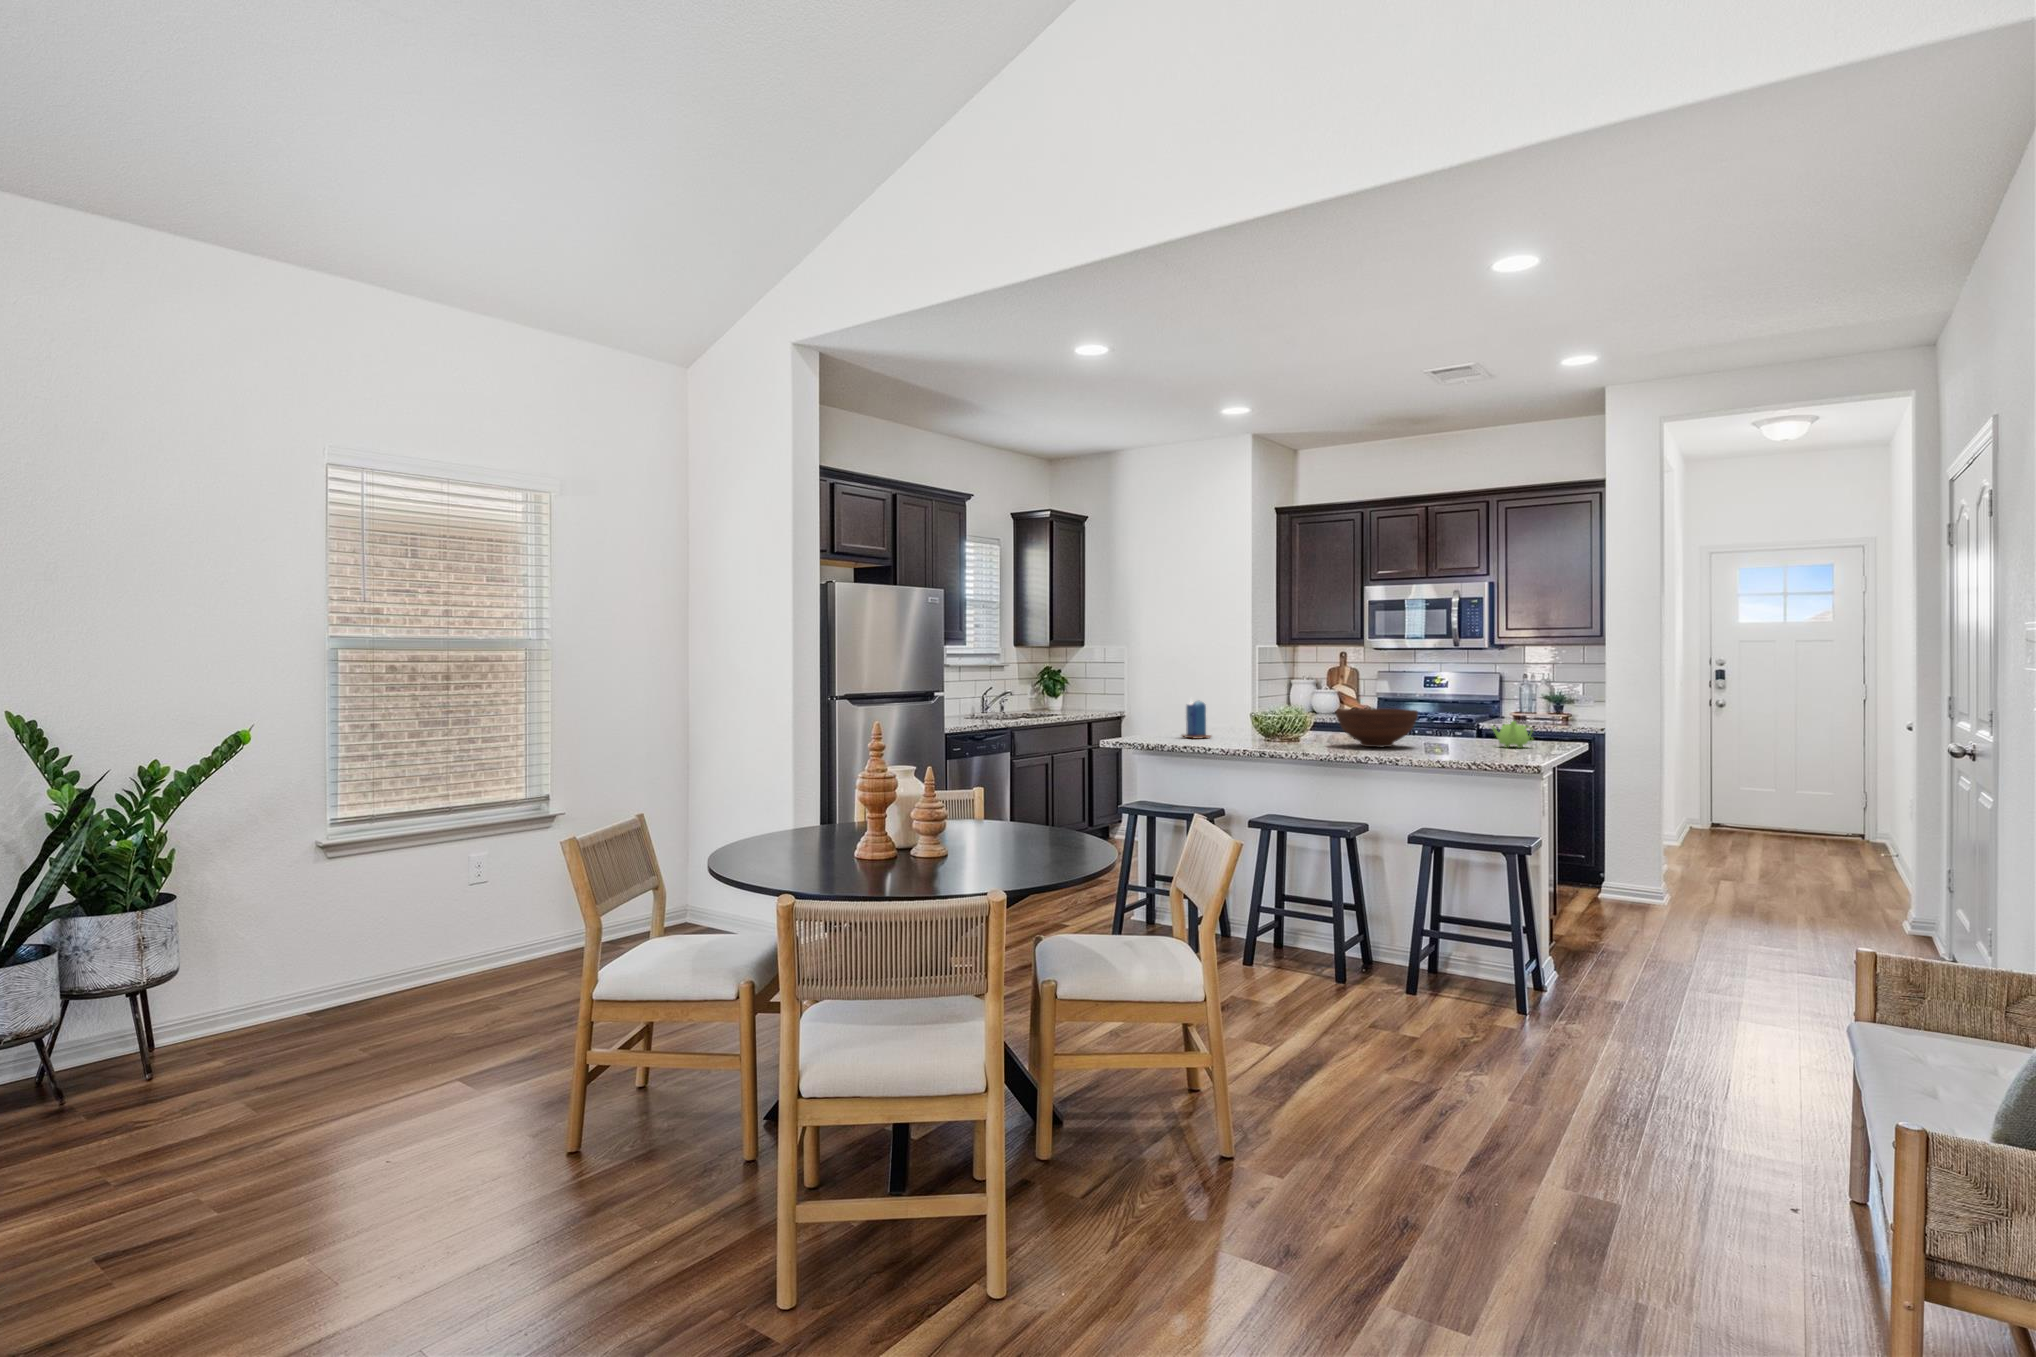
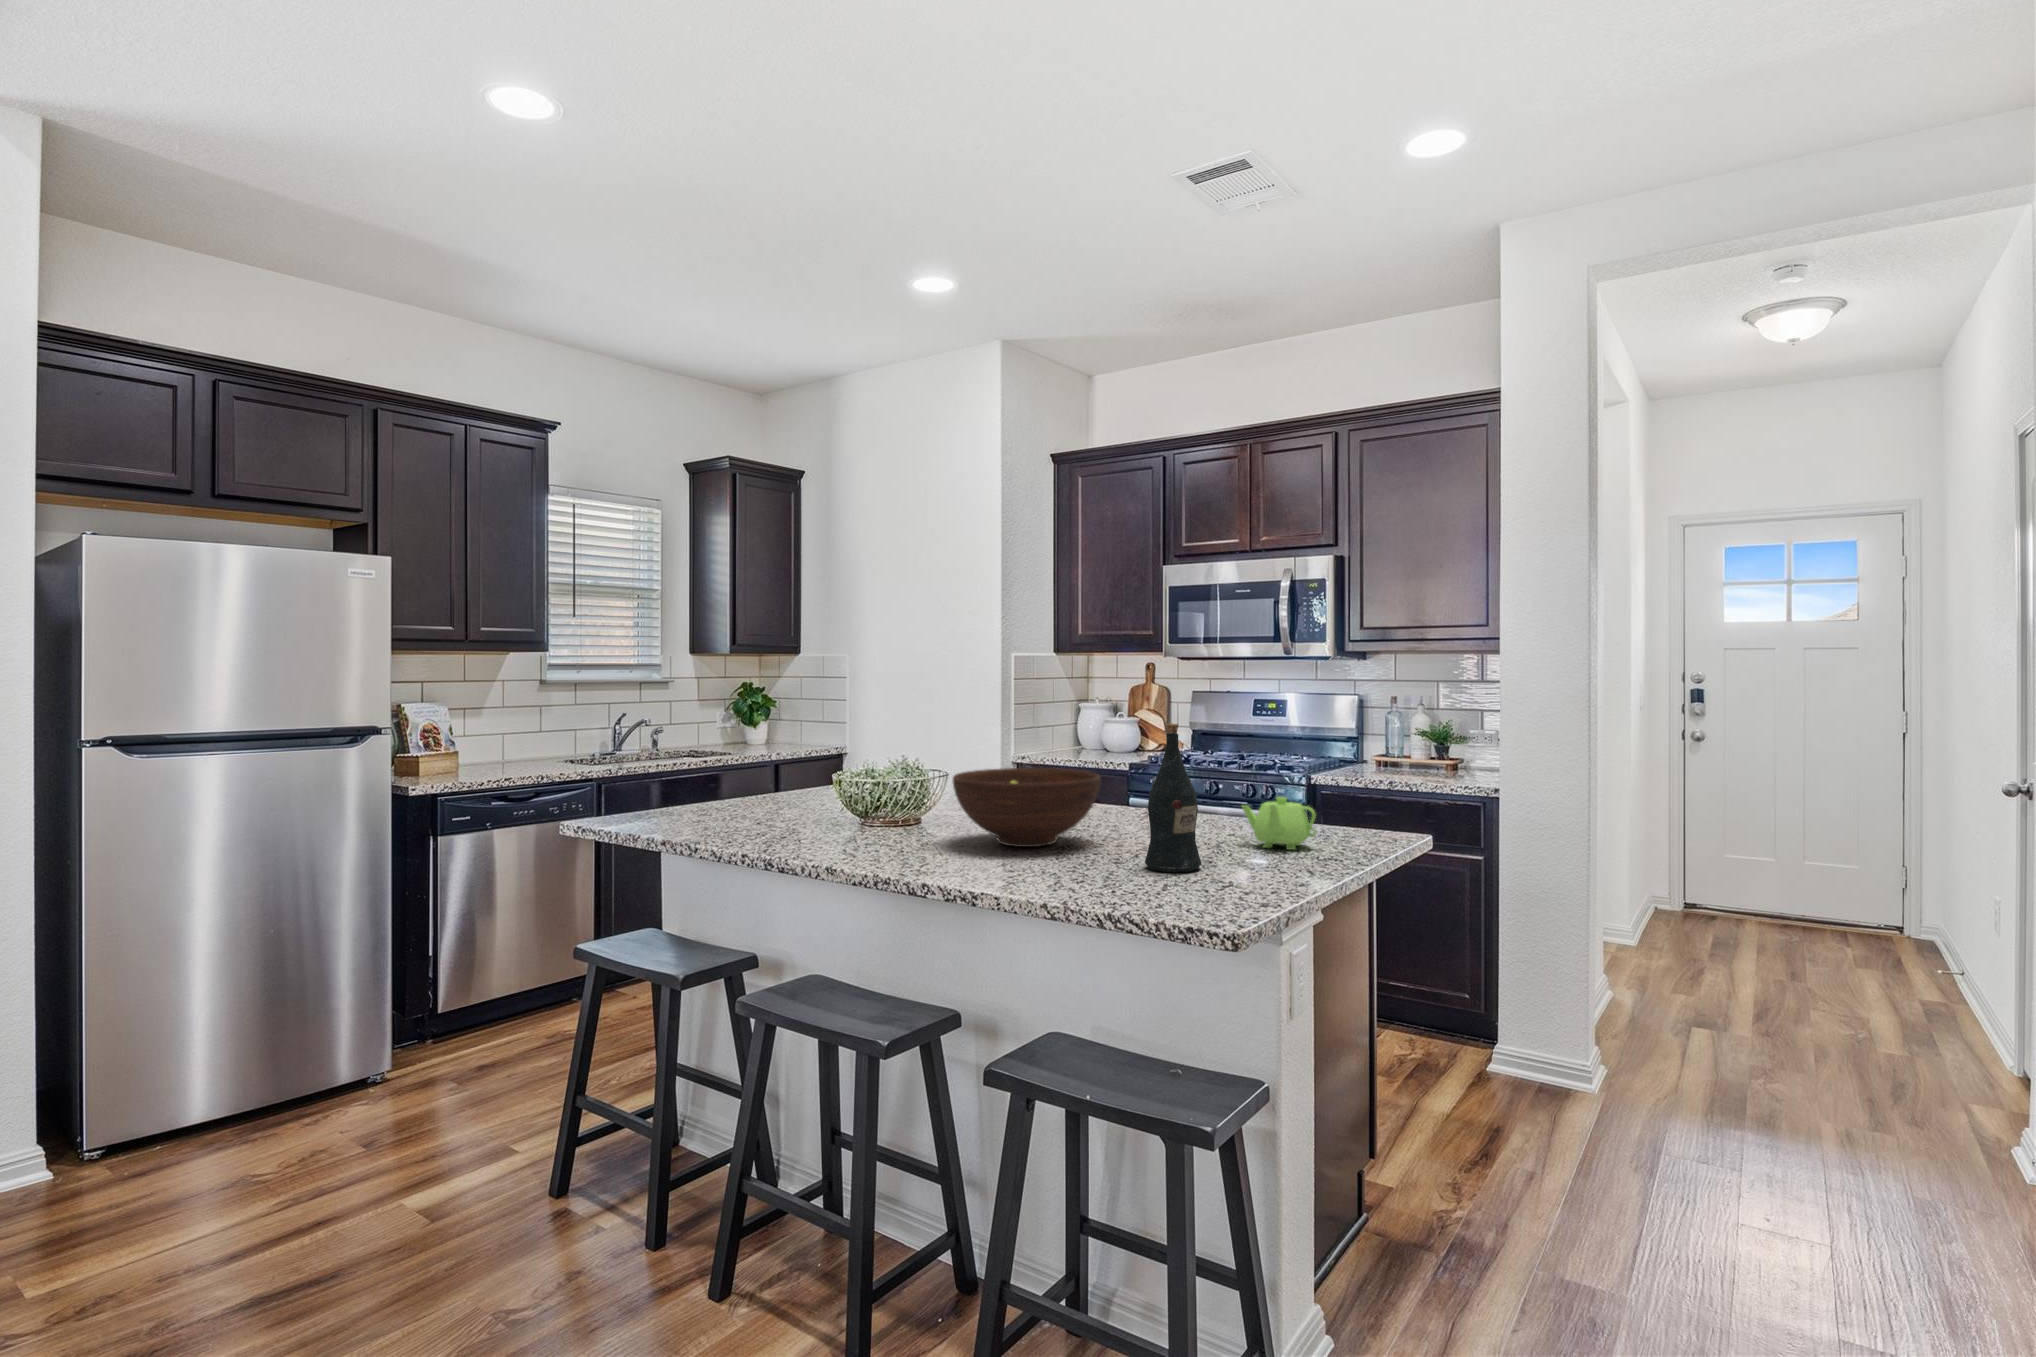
wine bottle: none [1457,681,1487,754] -> present [1145,724,1201,872]
candle: present [1182,701,1211,738] -> none [753,743,799,815]

